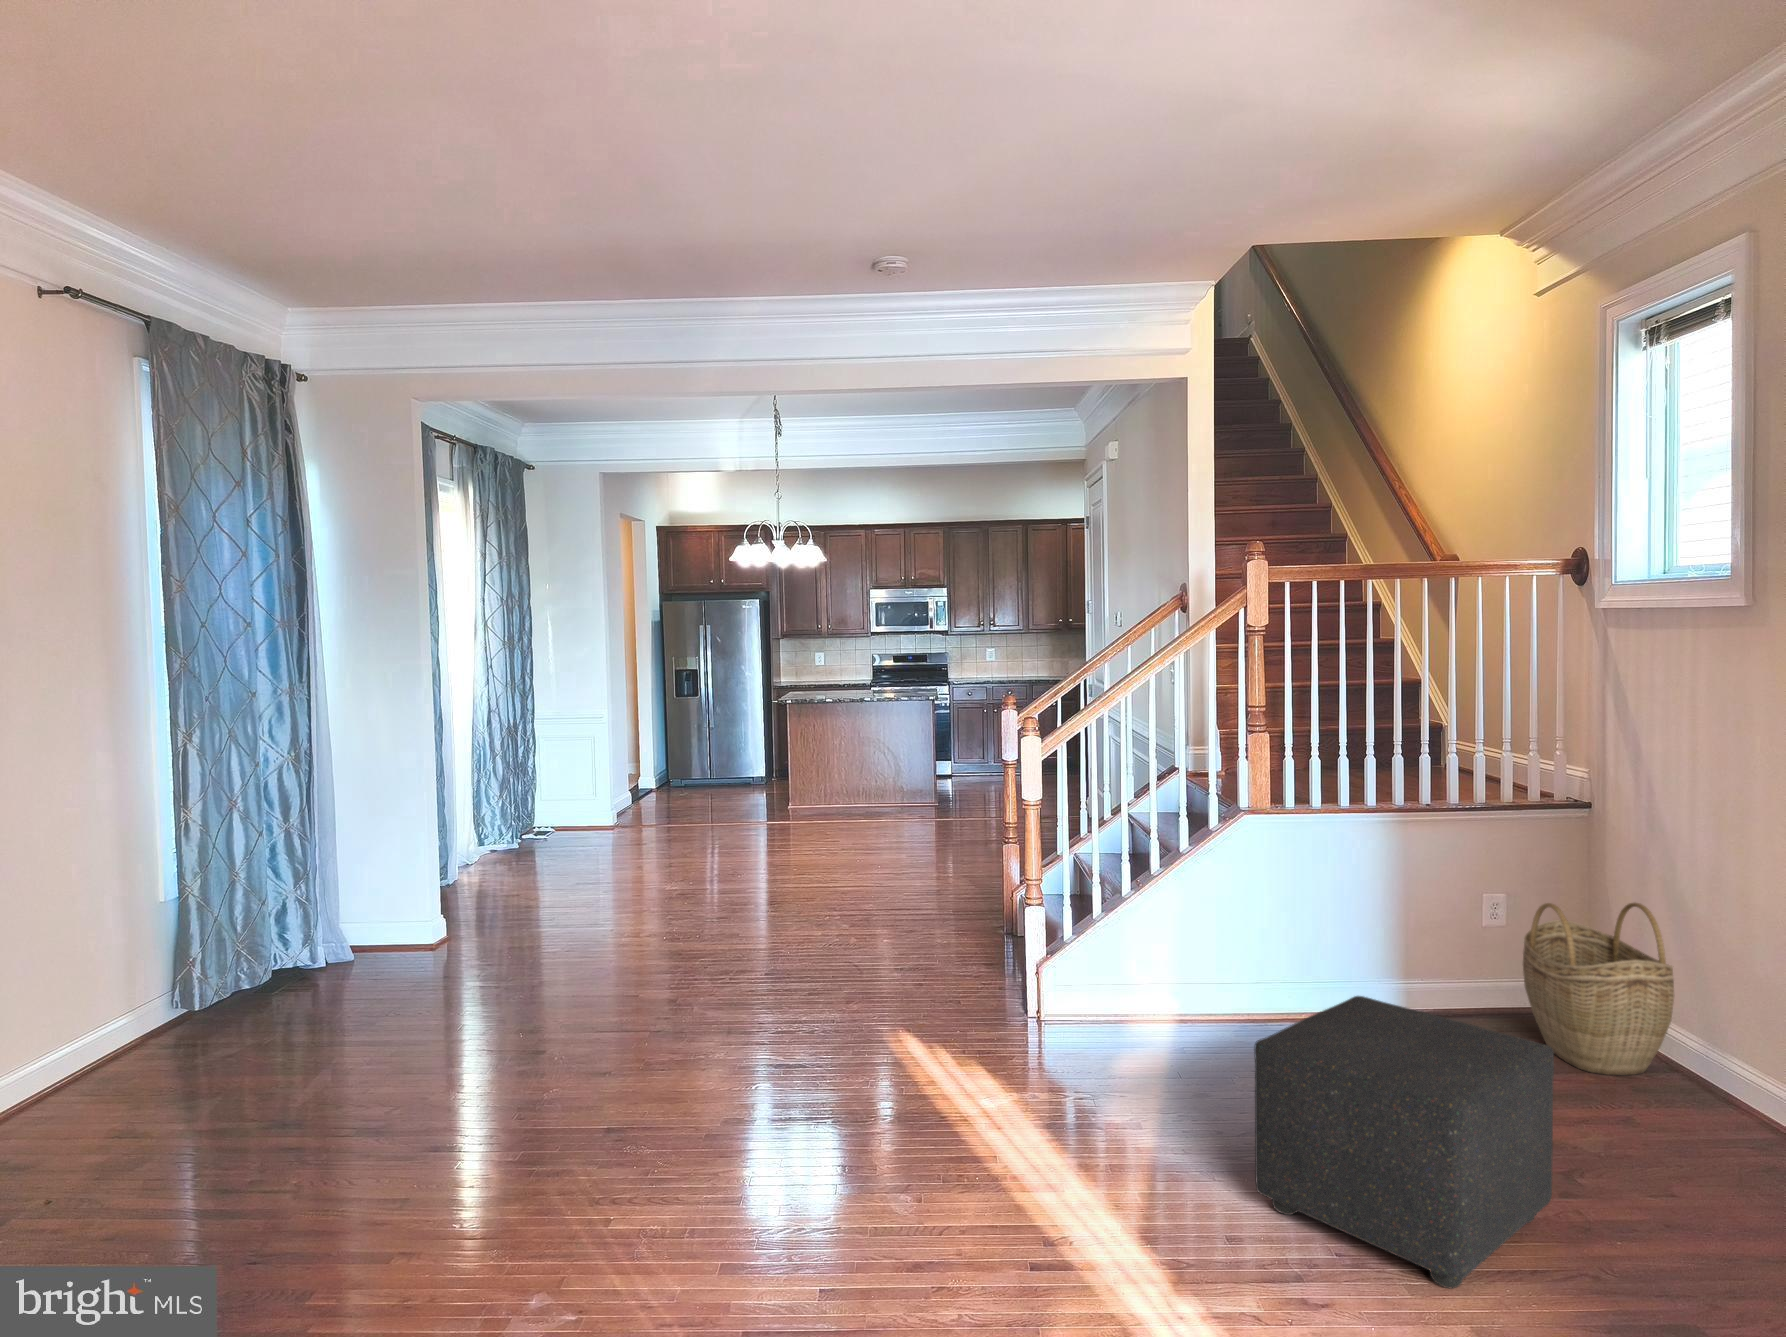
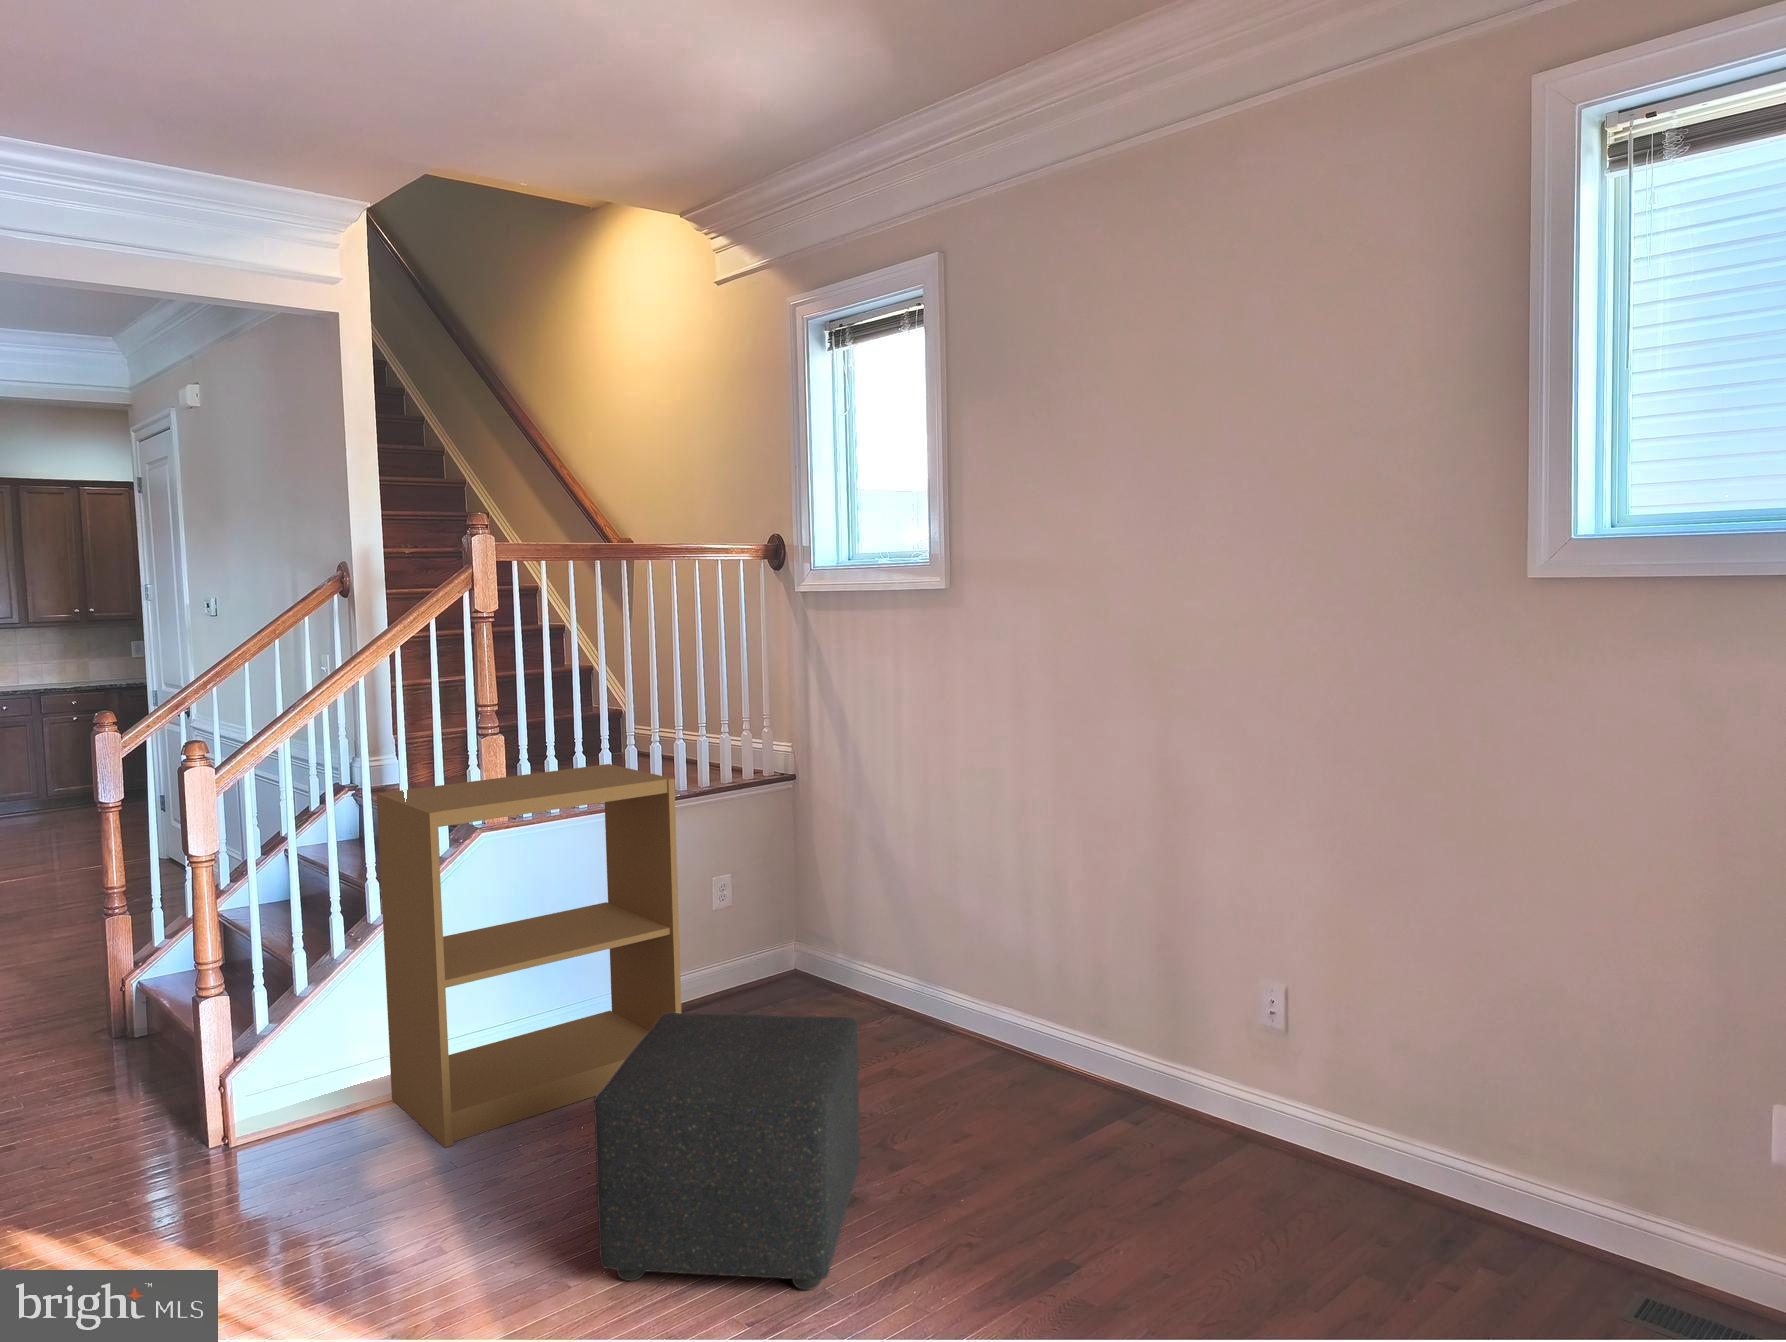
bookshelf: none [1158,767,1416,1066] -> present [377,764,682,1148]
woven basket: present [1523,903,1674,1075] -> none [758,864,883,1031]

